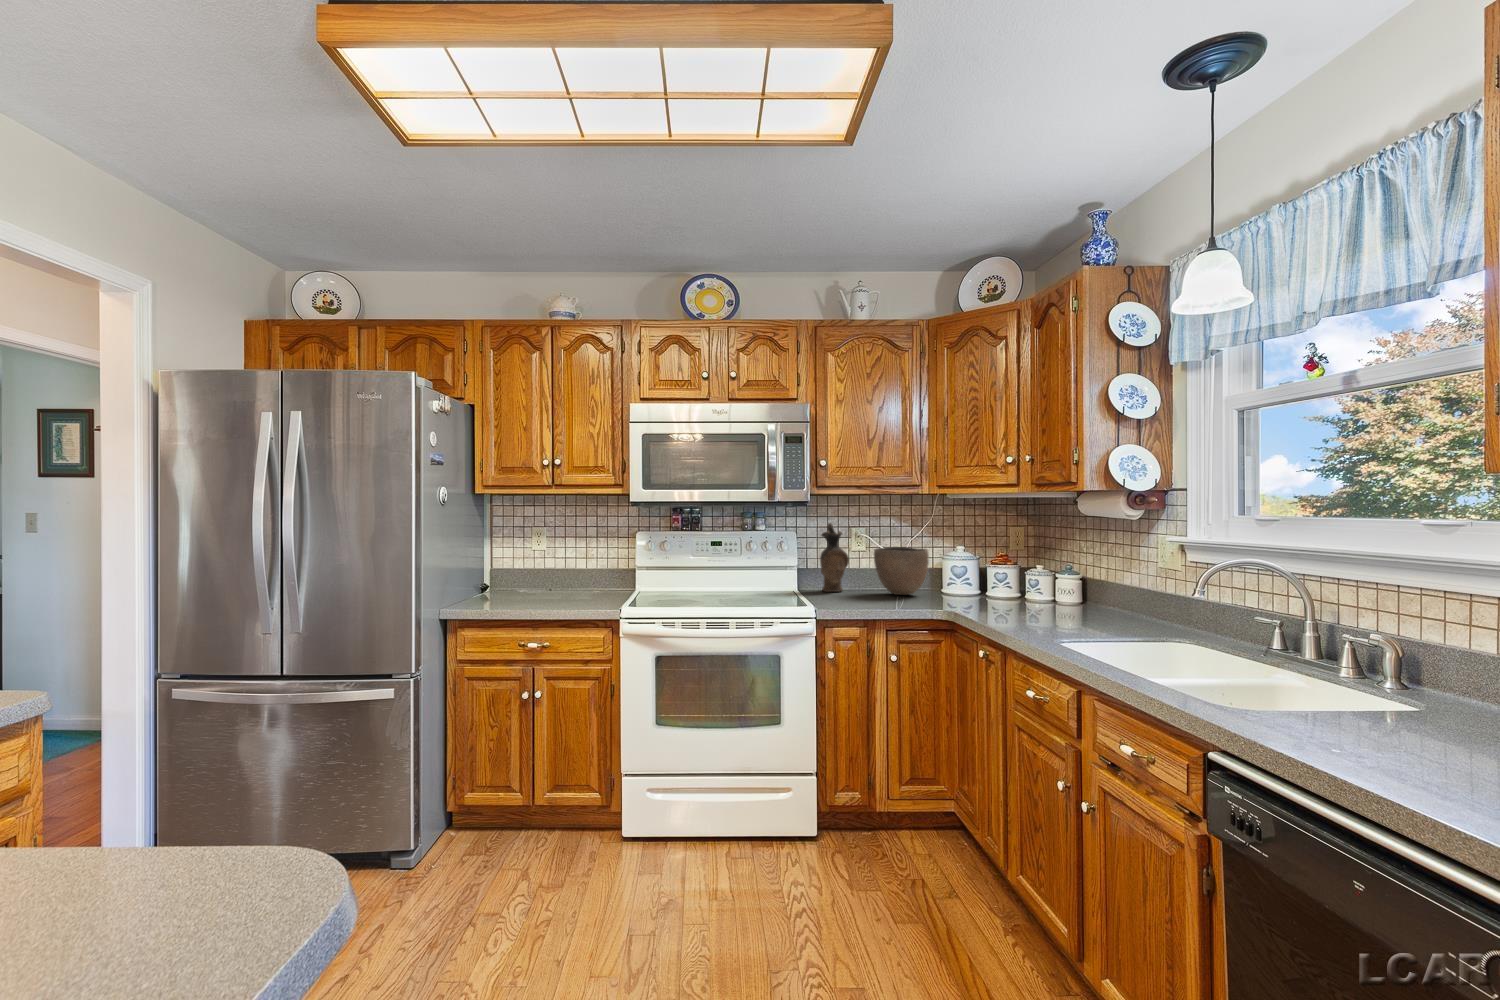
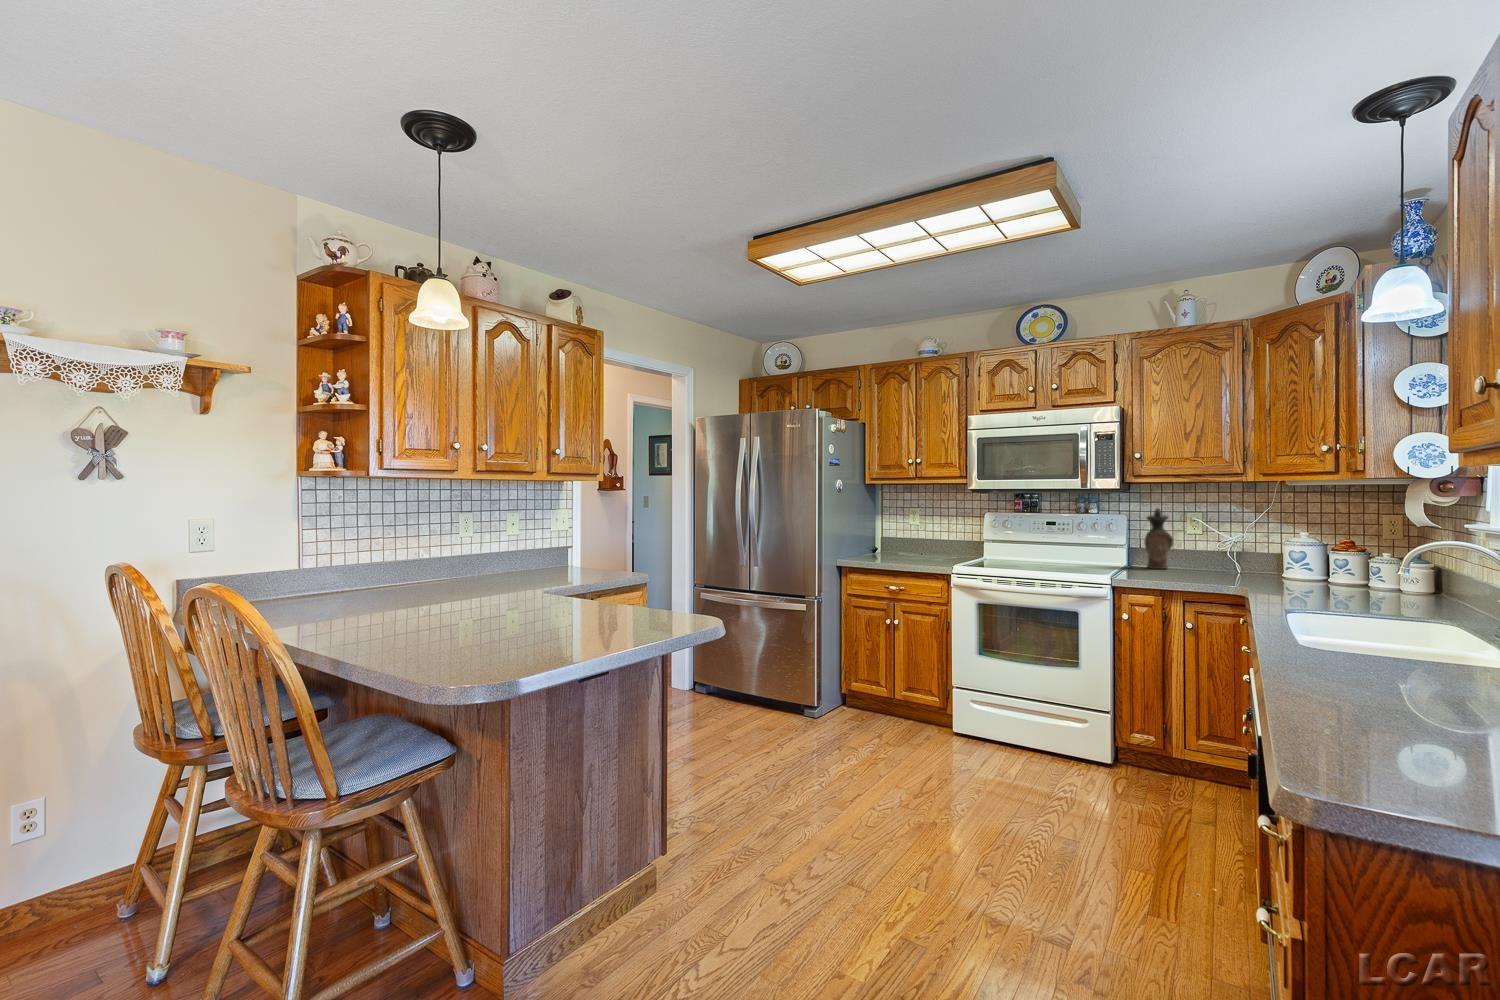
bowl: present [874,547,929,595] -> none [1196,531,1258,575]

